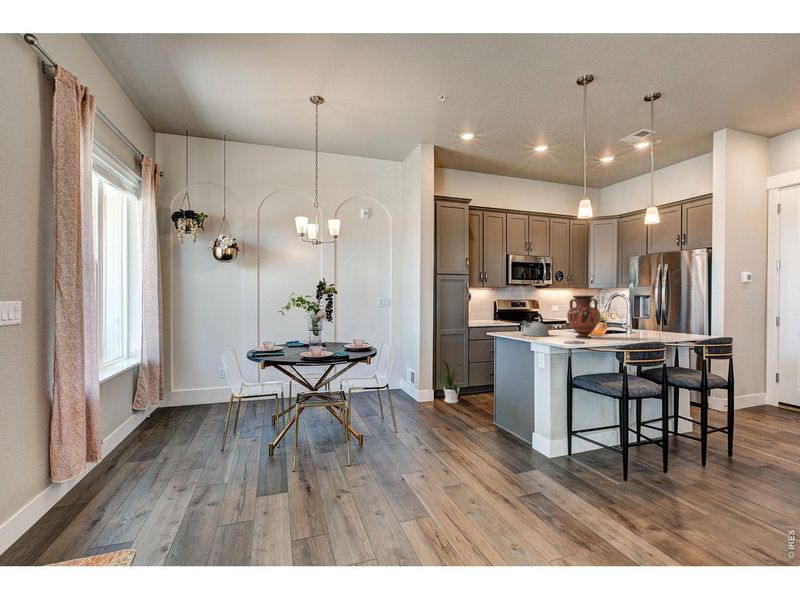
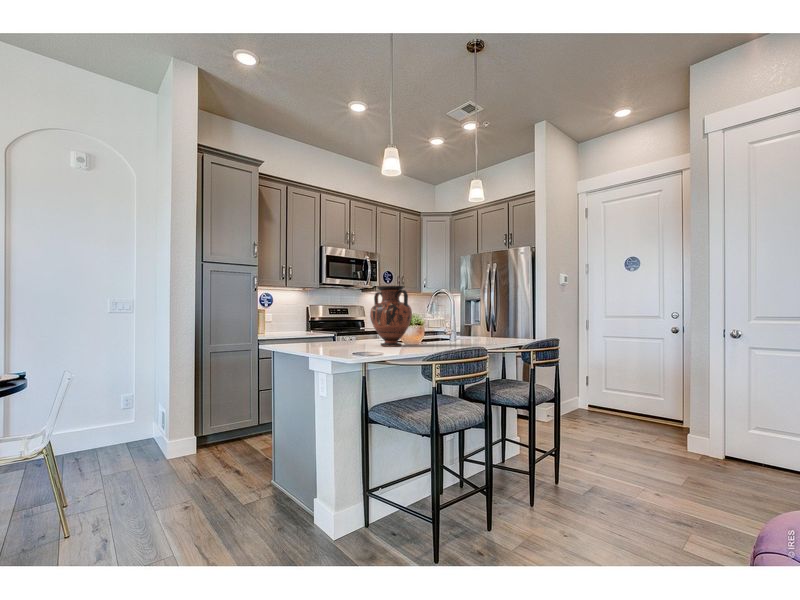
kettle: present [522,313,549,336] -> none [308,312,348,346]
house plant: present [437,361,464,403] -> none [195,391,251,455]

